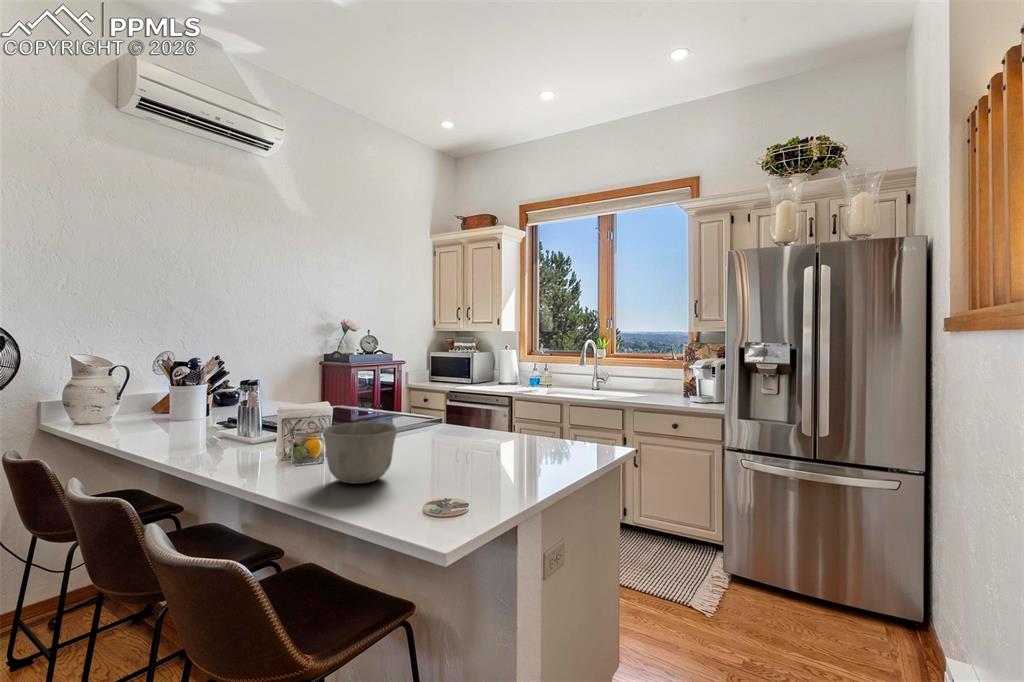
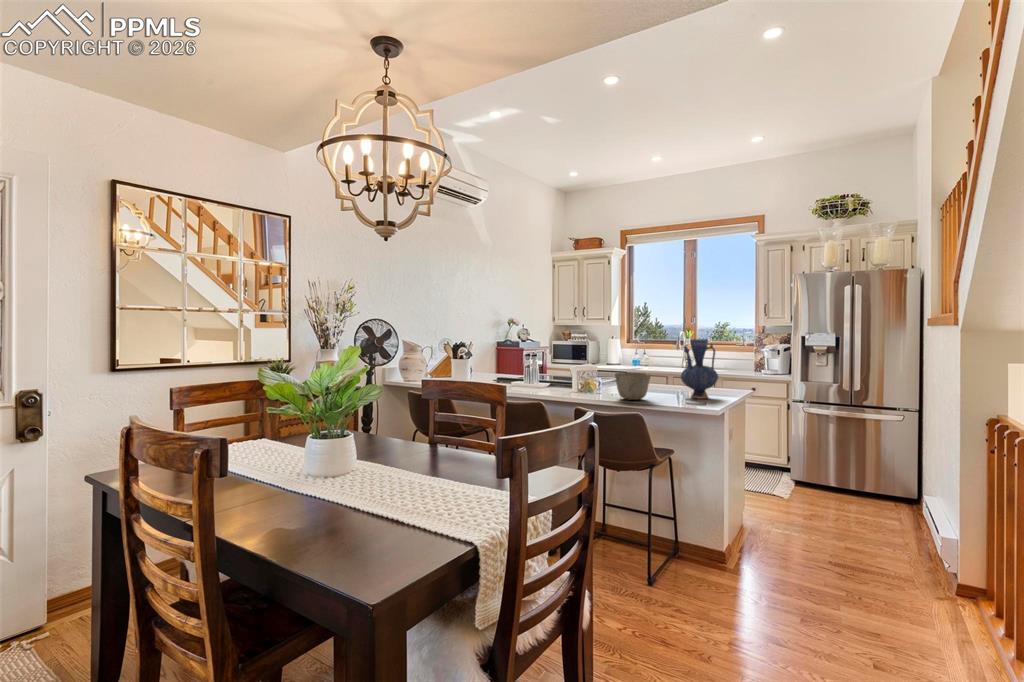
vase: none [474,356,543,477] -> present [681,339,718,399]

